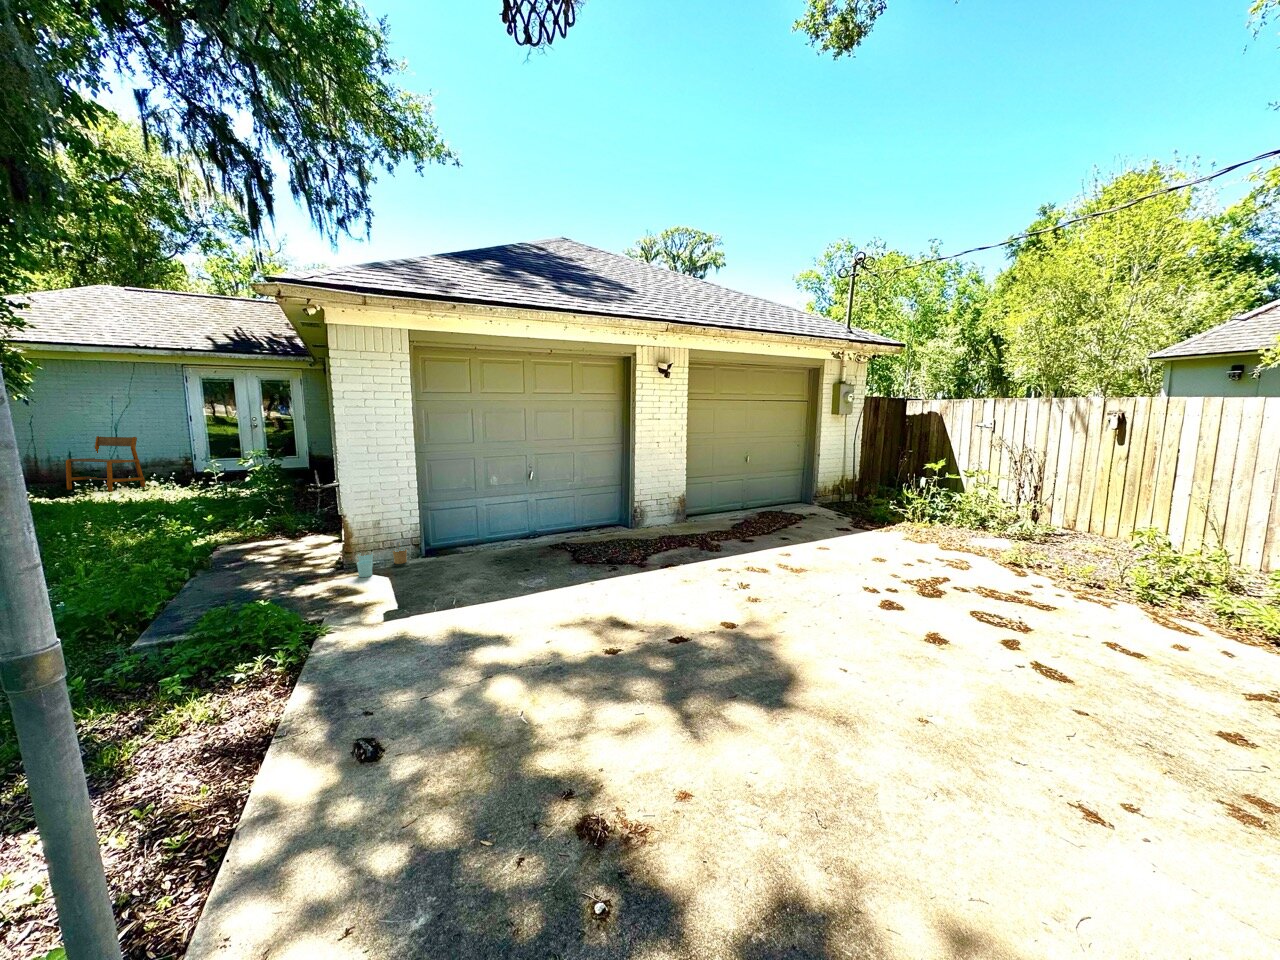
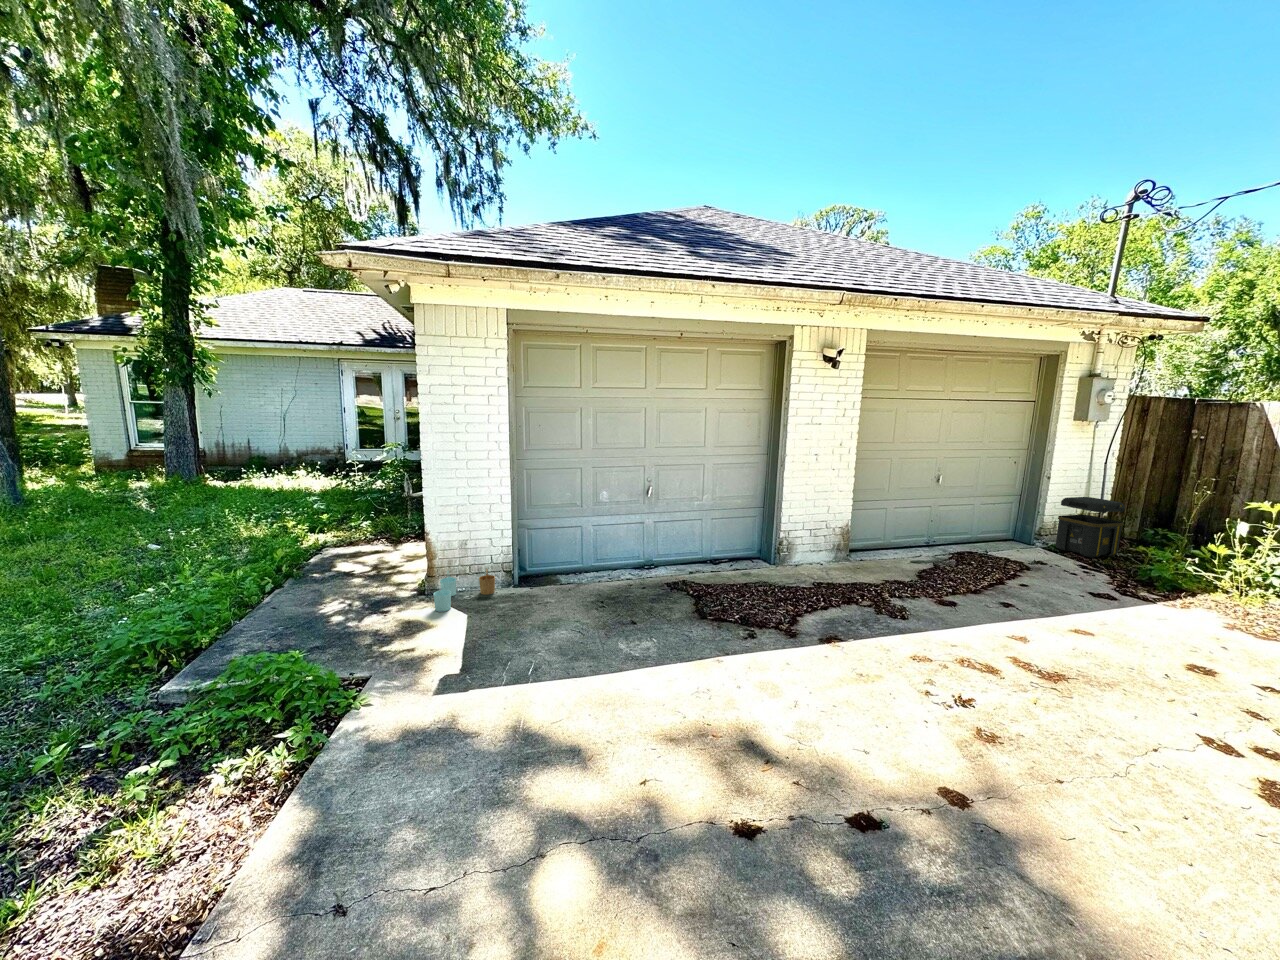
bench: present [66,436,146,491] -> none [238,426,299,478]
toolbox: none [826,468,864,509] -> present [1056,497,1125,557]

